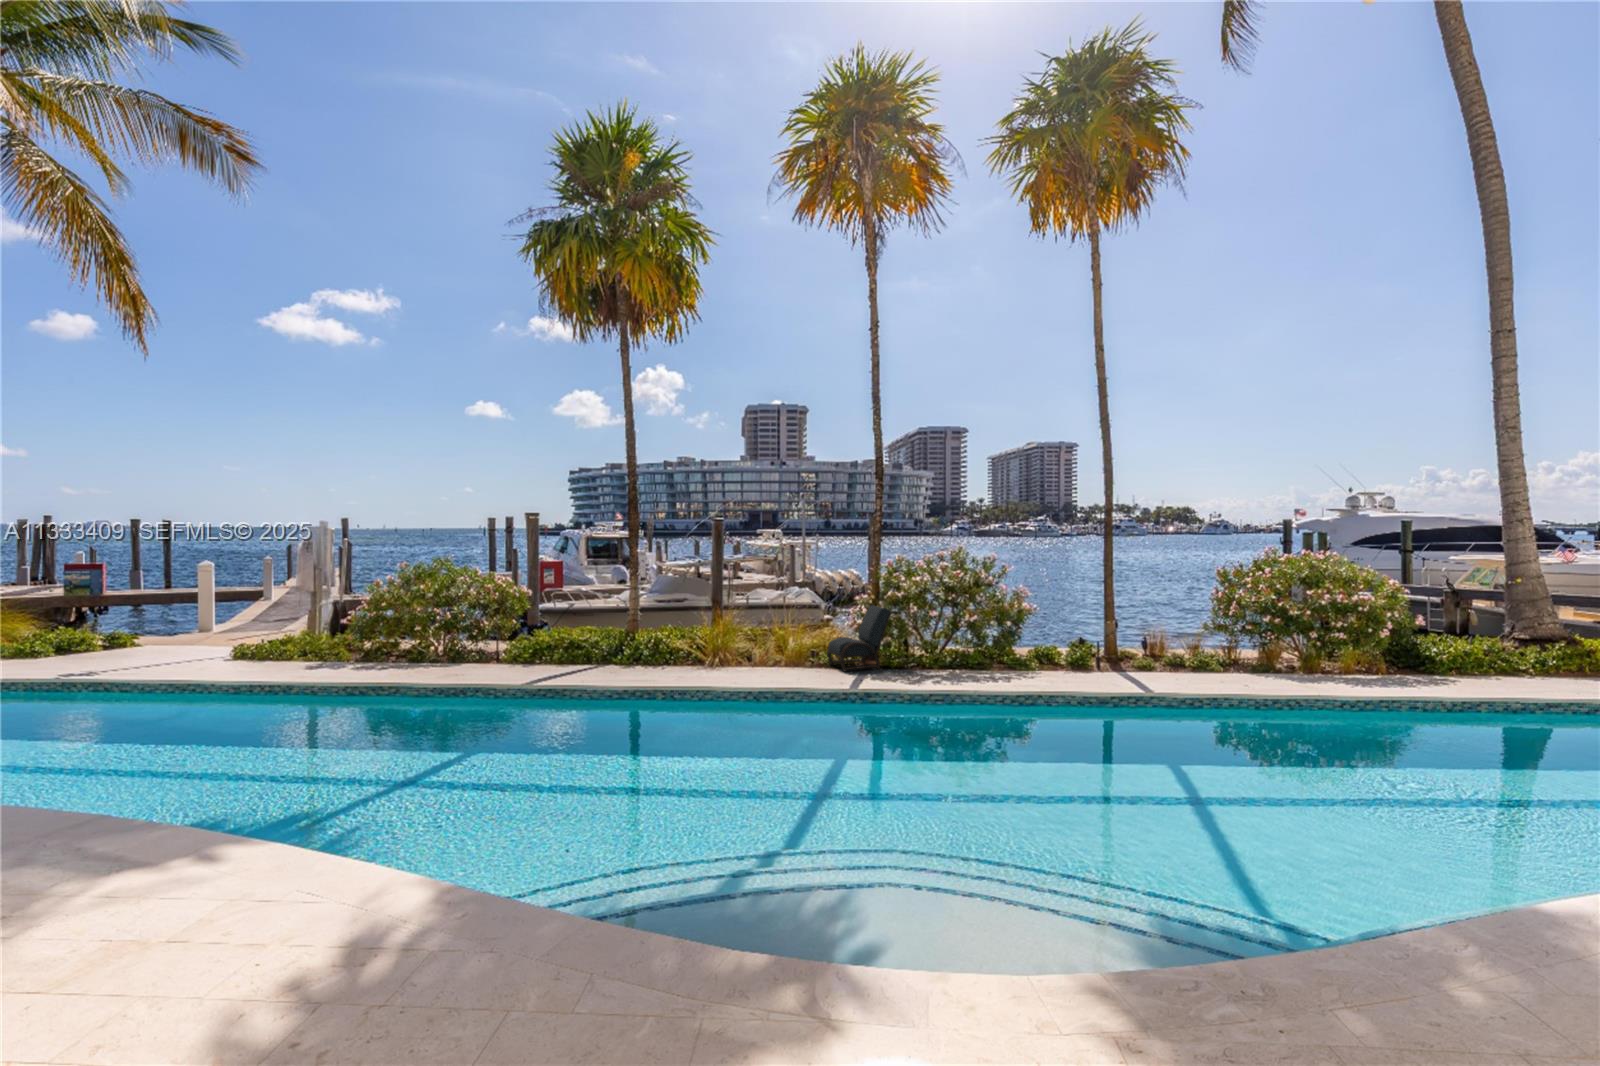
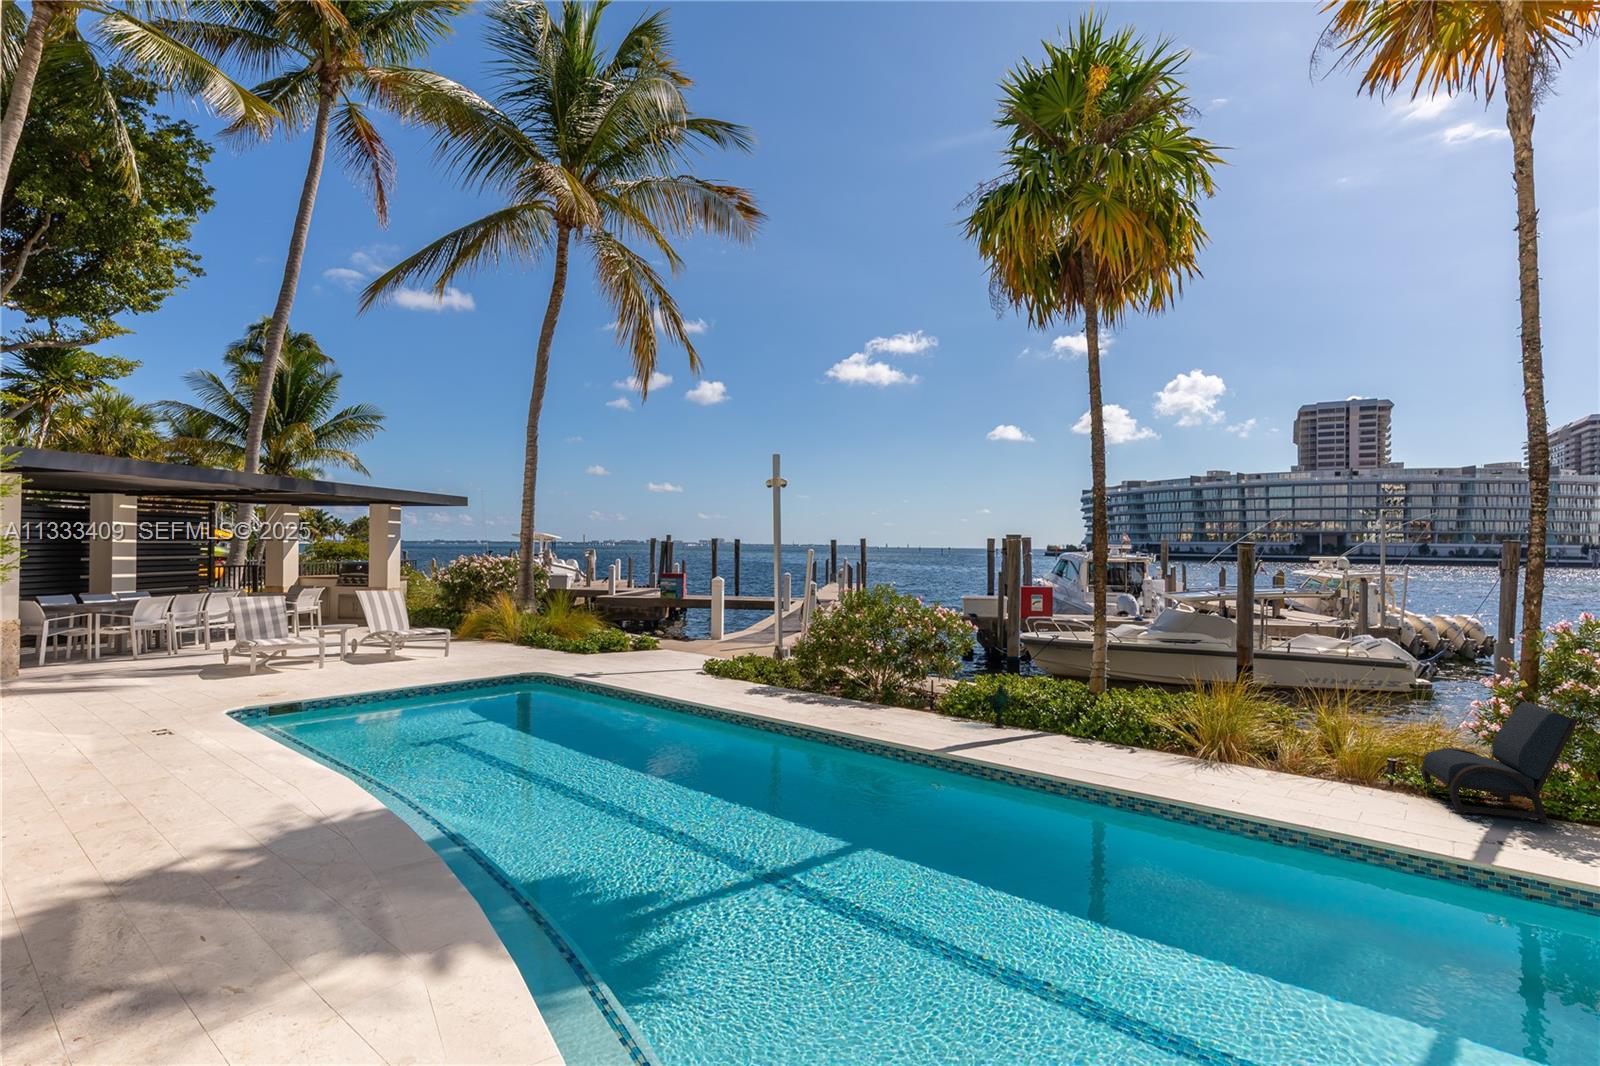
decorative plant: none [550,633,572,671] -> present [987,682,1011,728]

